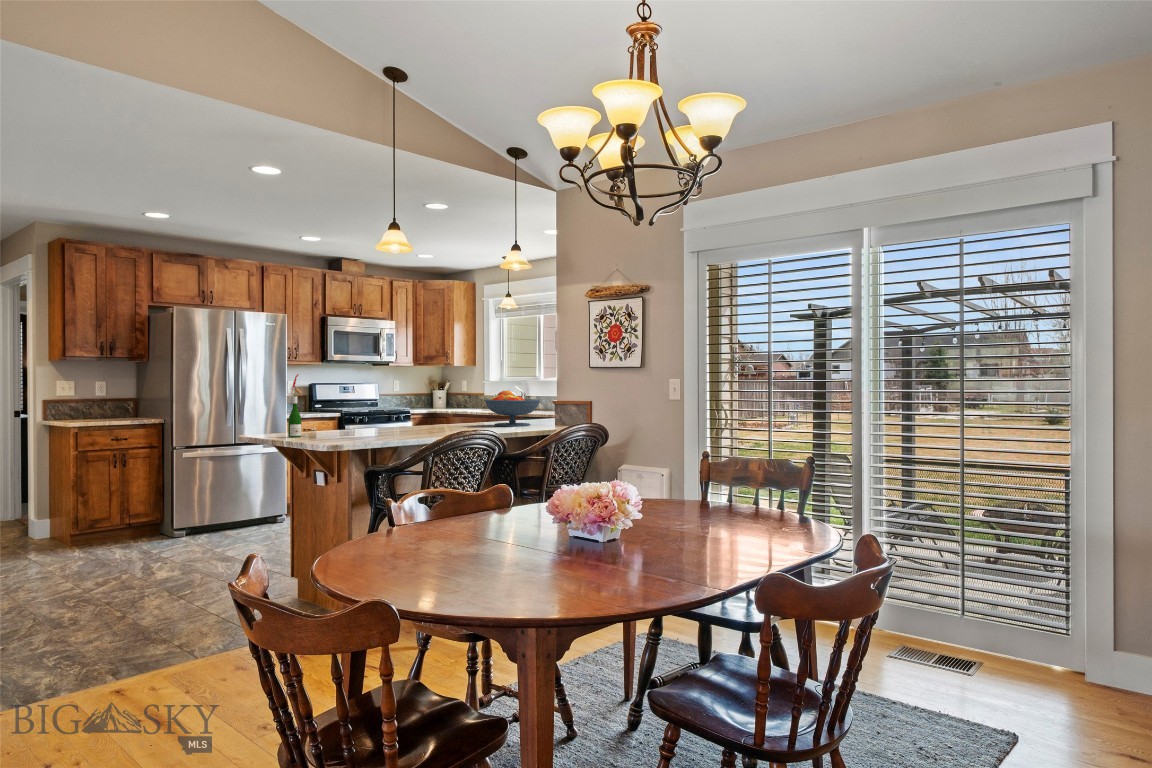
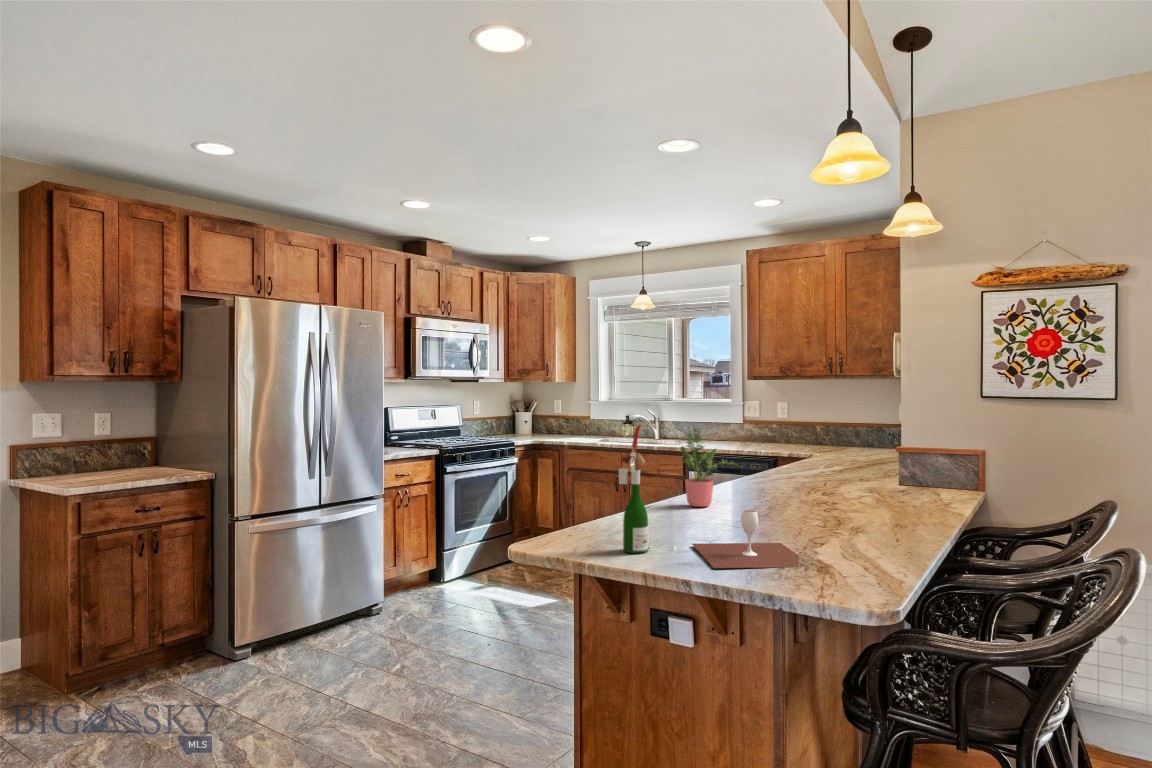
potted plant: none [374,384,415,429] -> present [680,428,739,507]
fruit bowl: present [485,391,540,426] -> none [821,433,918,496]
wine glass: none [306,415,371,439] -> present [692,510,799,568]

